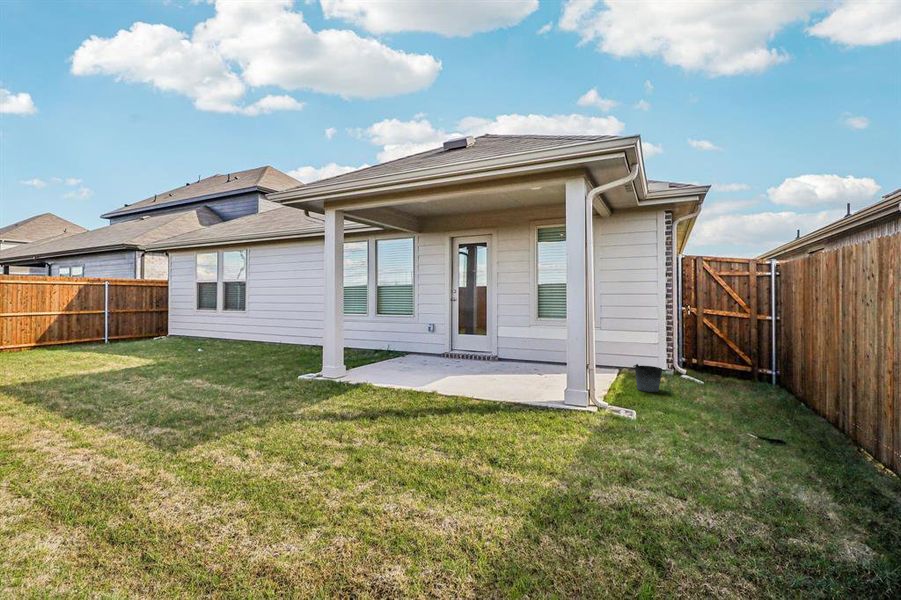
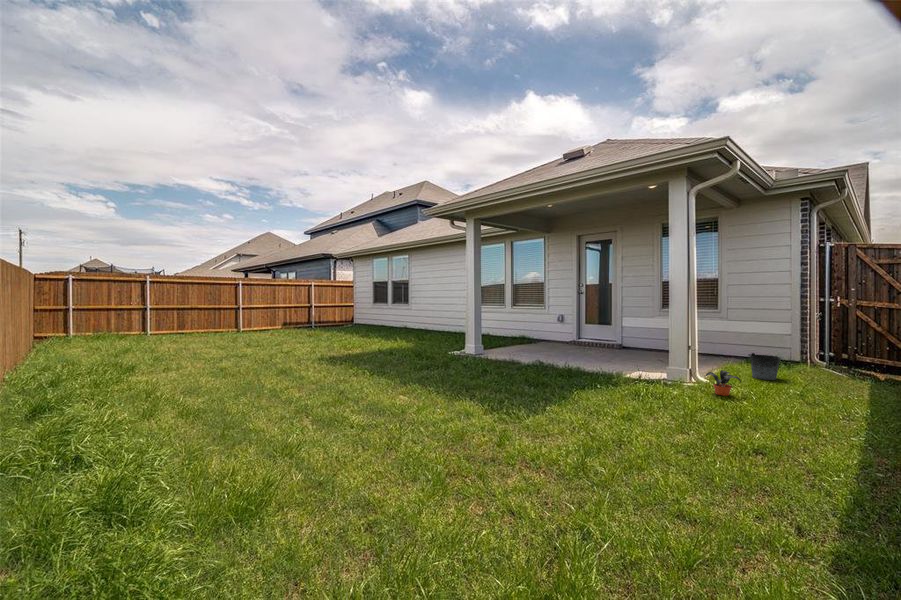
potted plant: none [607,387,643,416] -> present [705,370,741,396]

